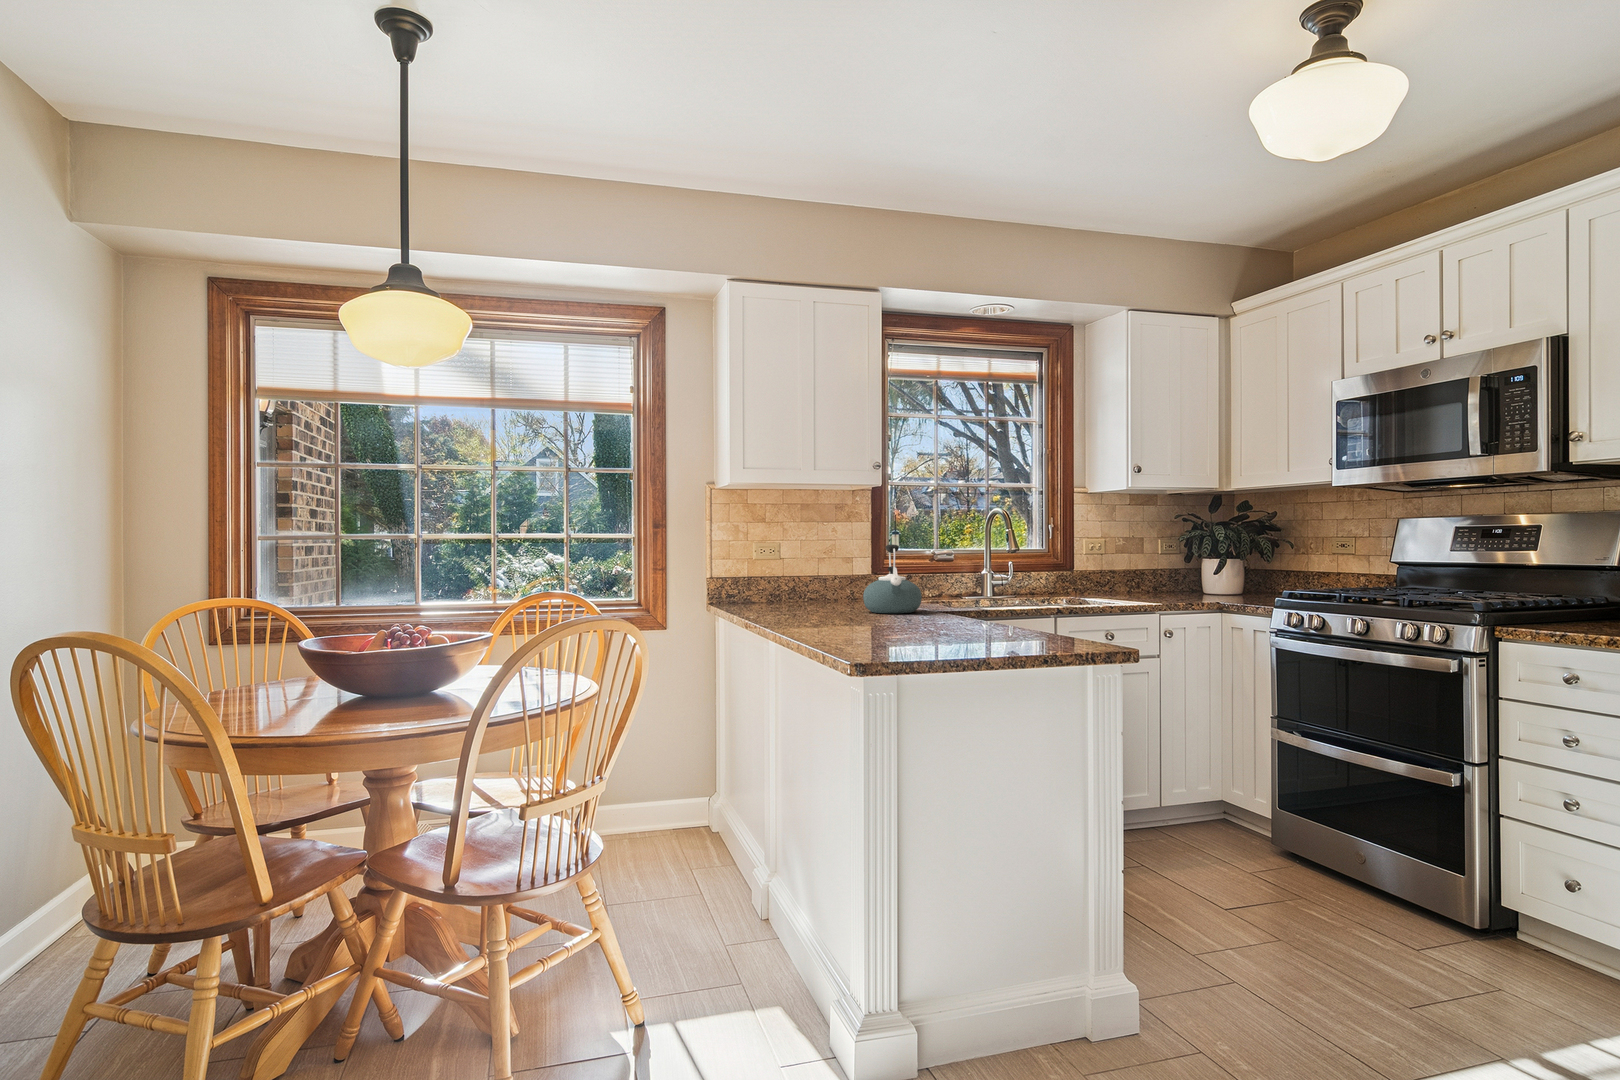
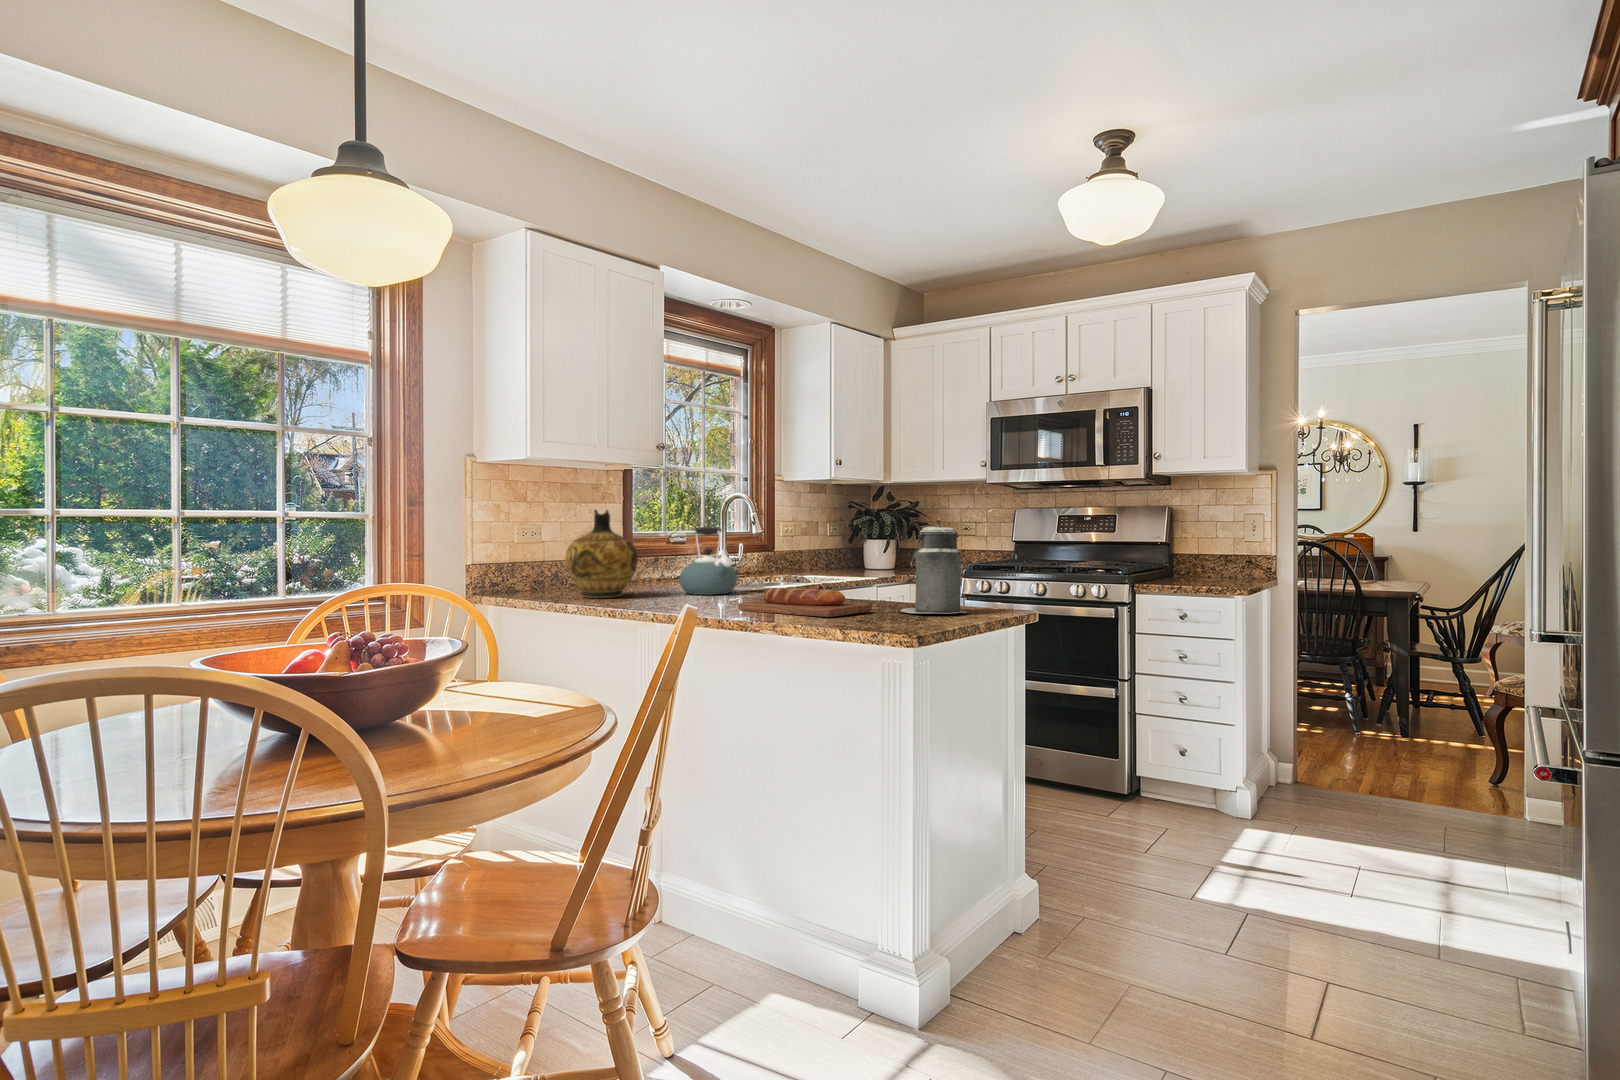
ceramic jug: none [752,528,818,612] -> present [565,510,638,598]
canister: none [967,535,1045,646] -> present [901,519,967,614]
bread loaf: none [831,608,939,640] -> present [738,588,872,617]

